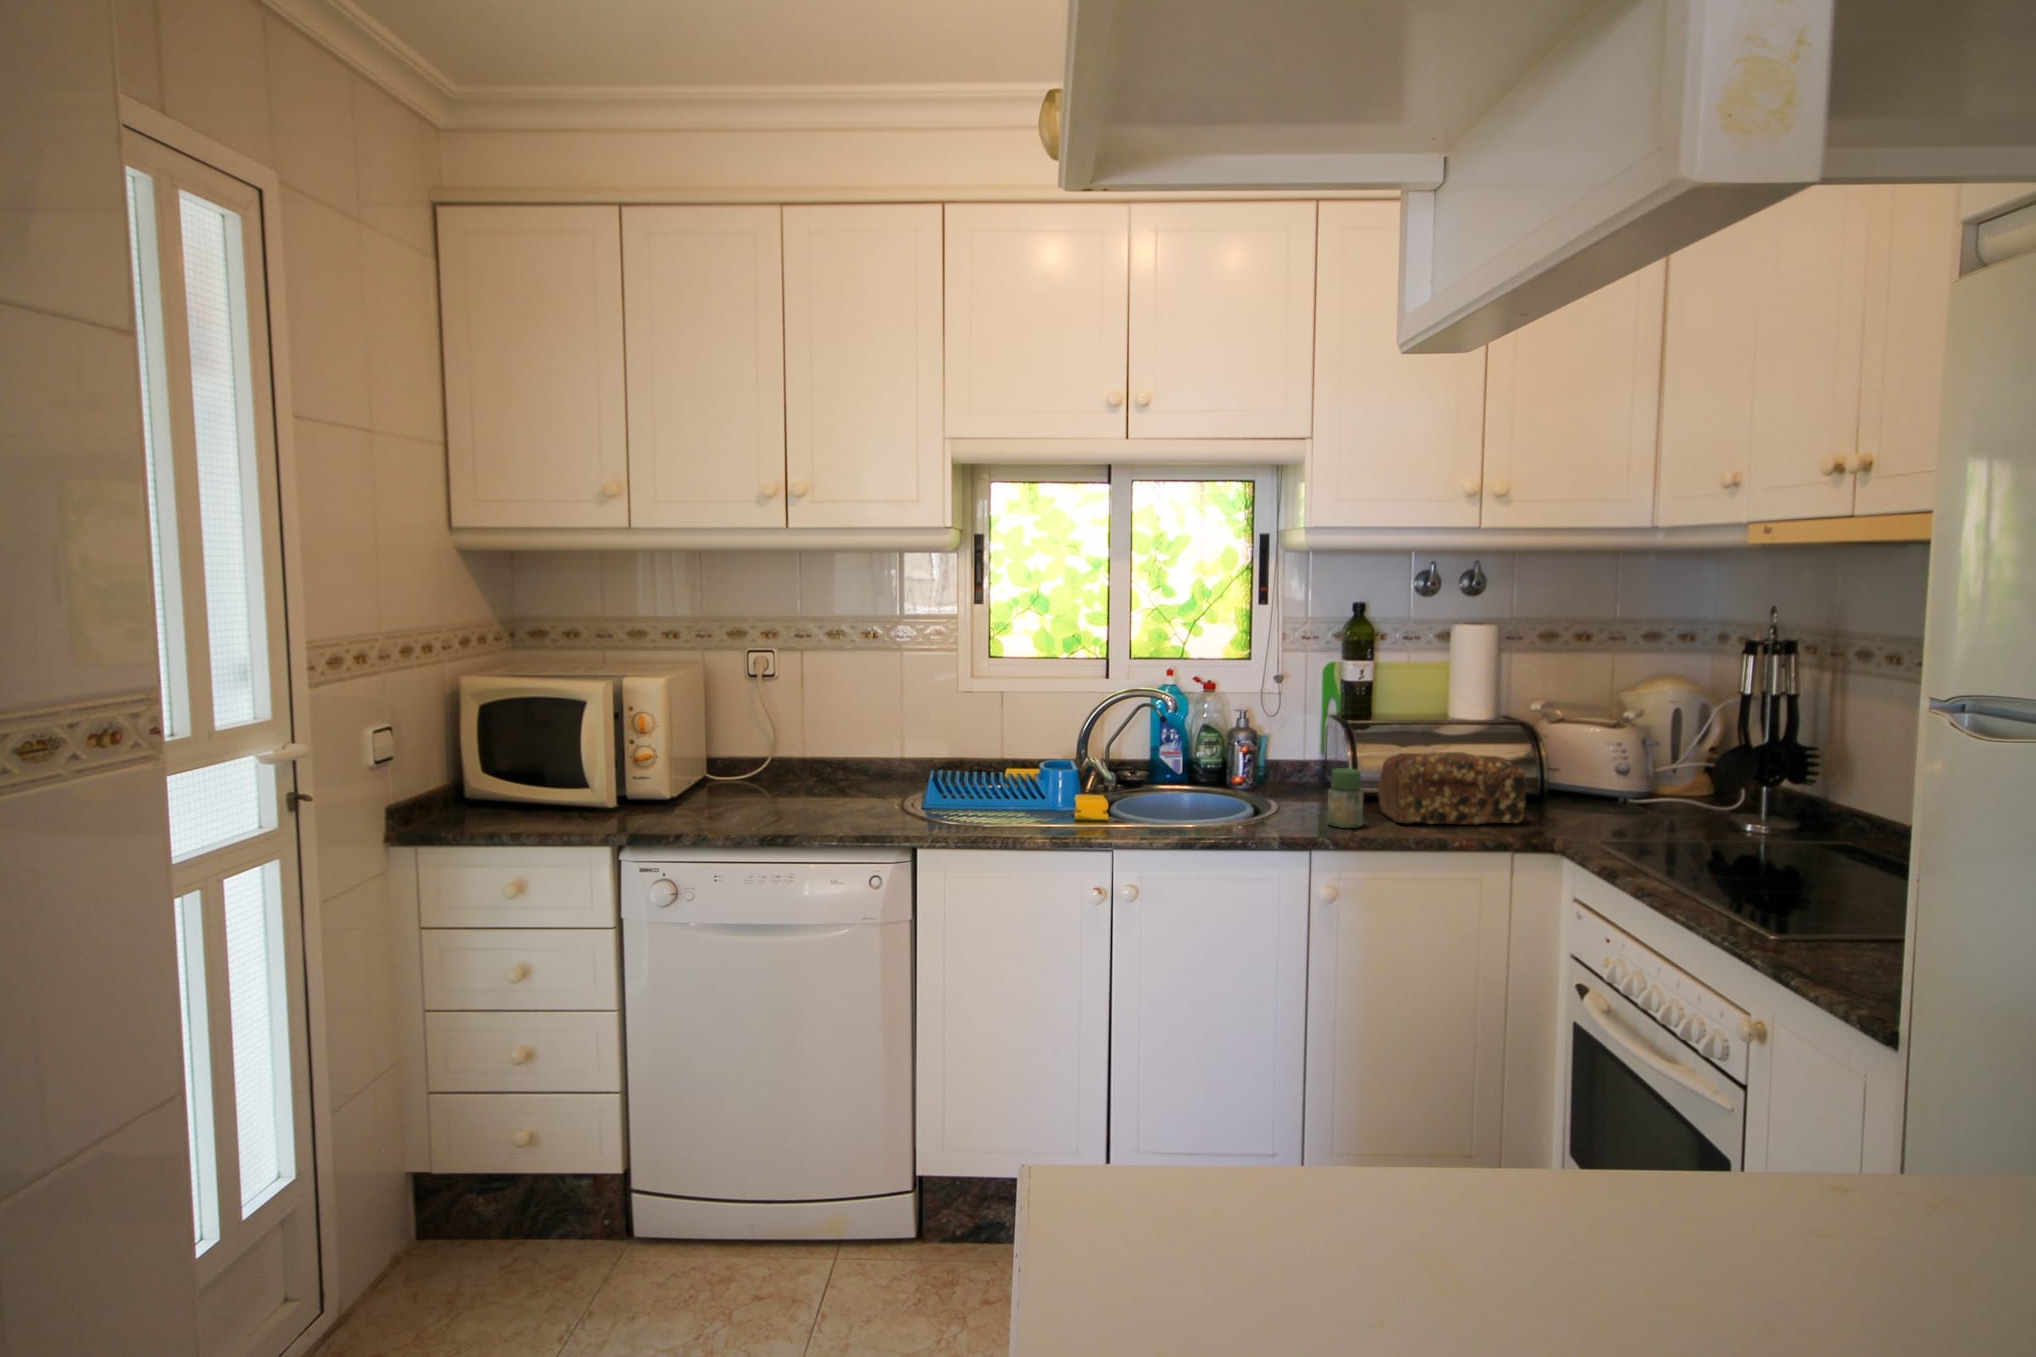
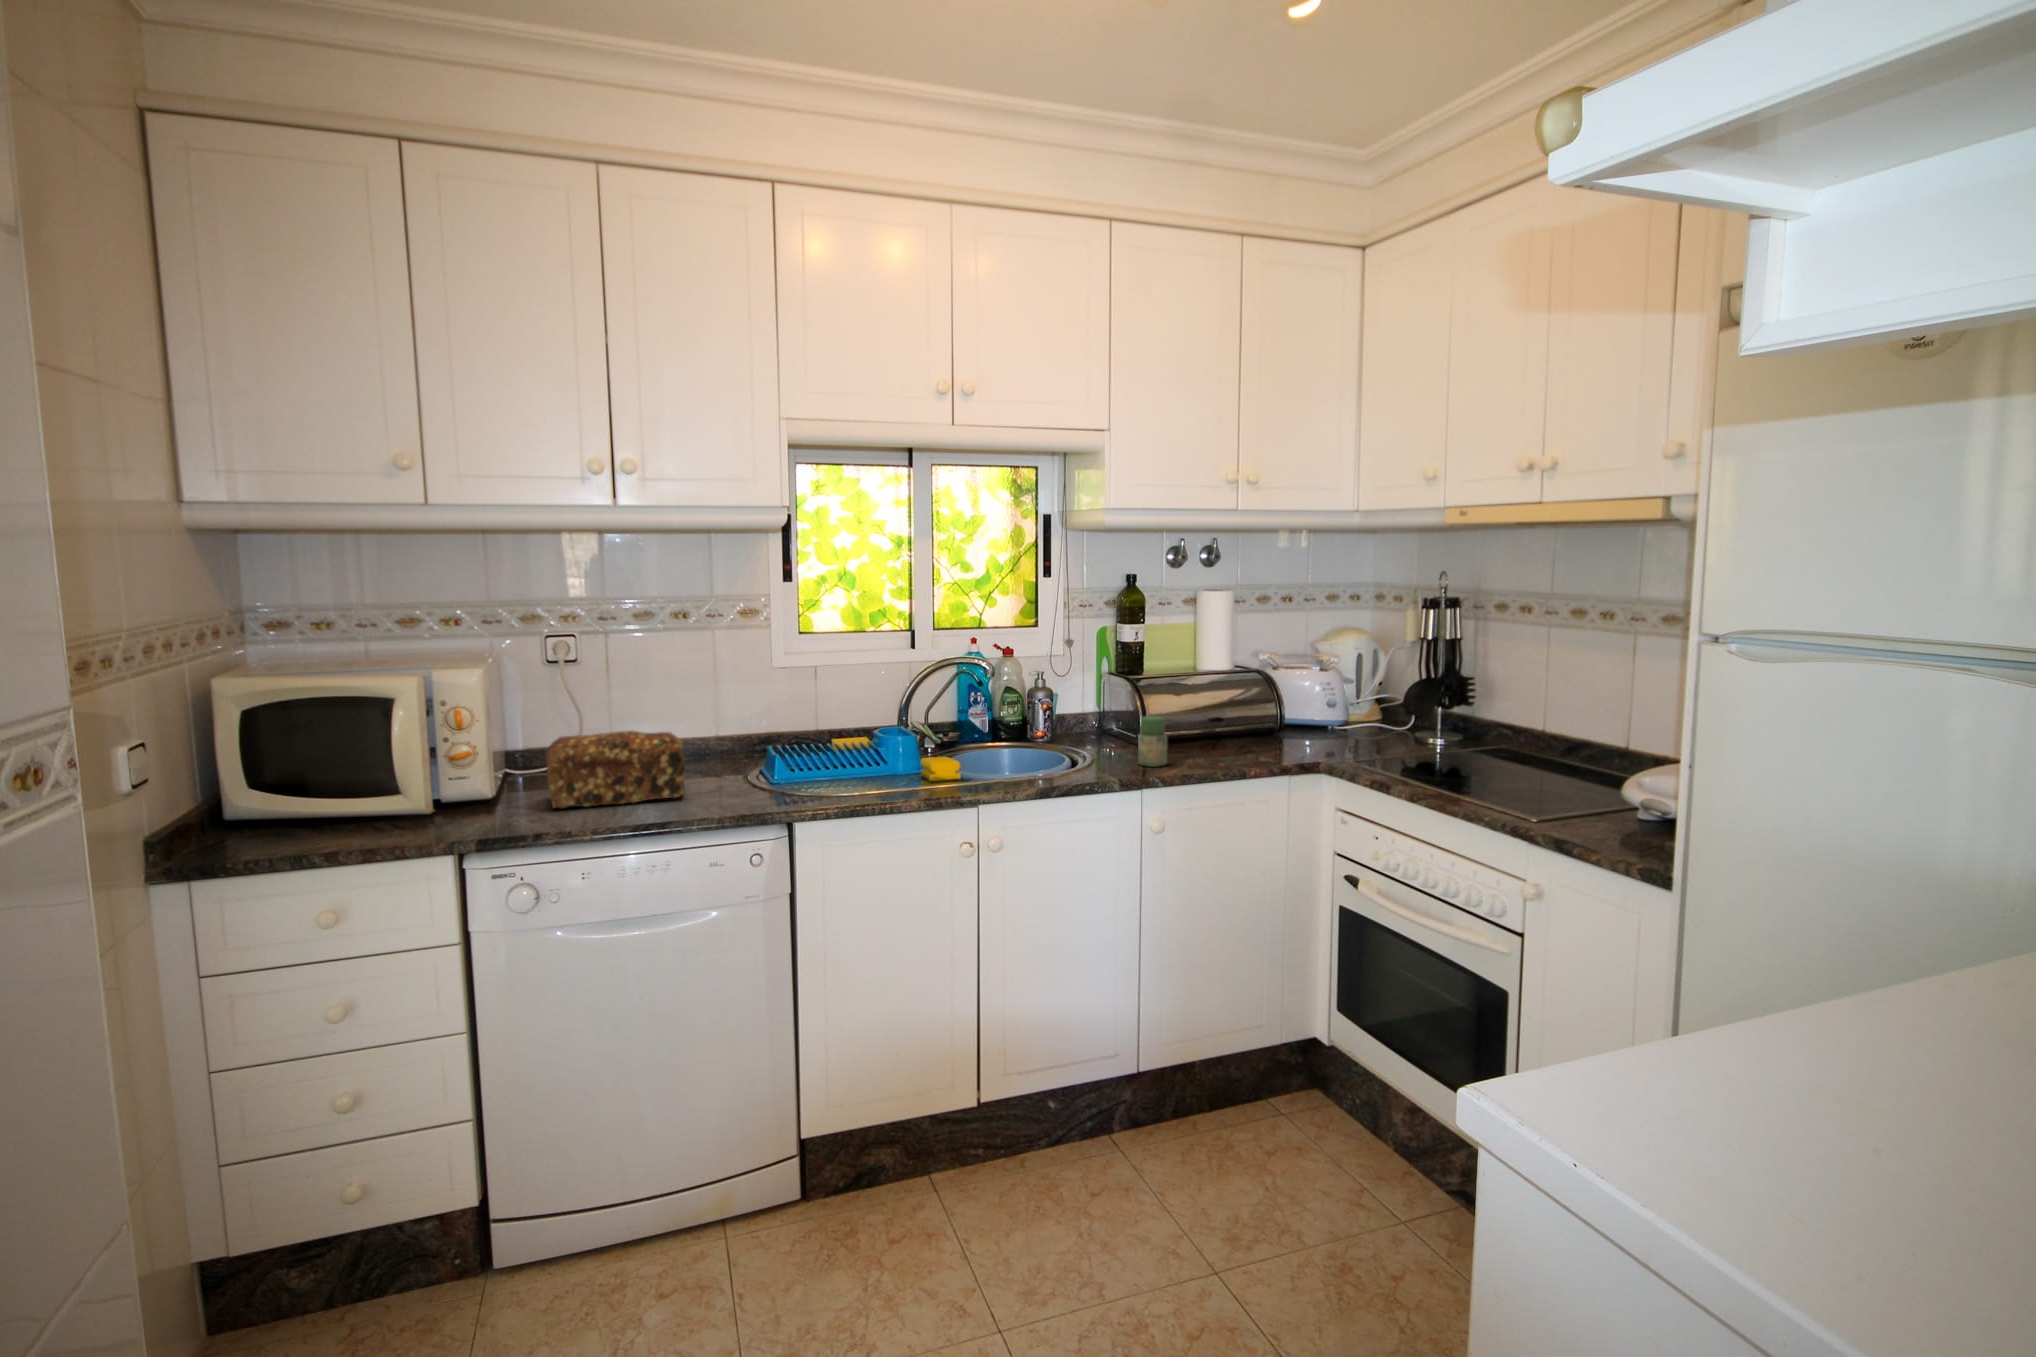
bread loaf: present [1378,752,1527,824] -> present [546,731,685,809]

